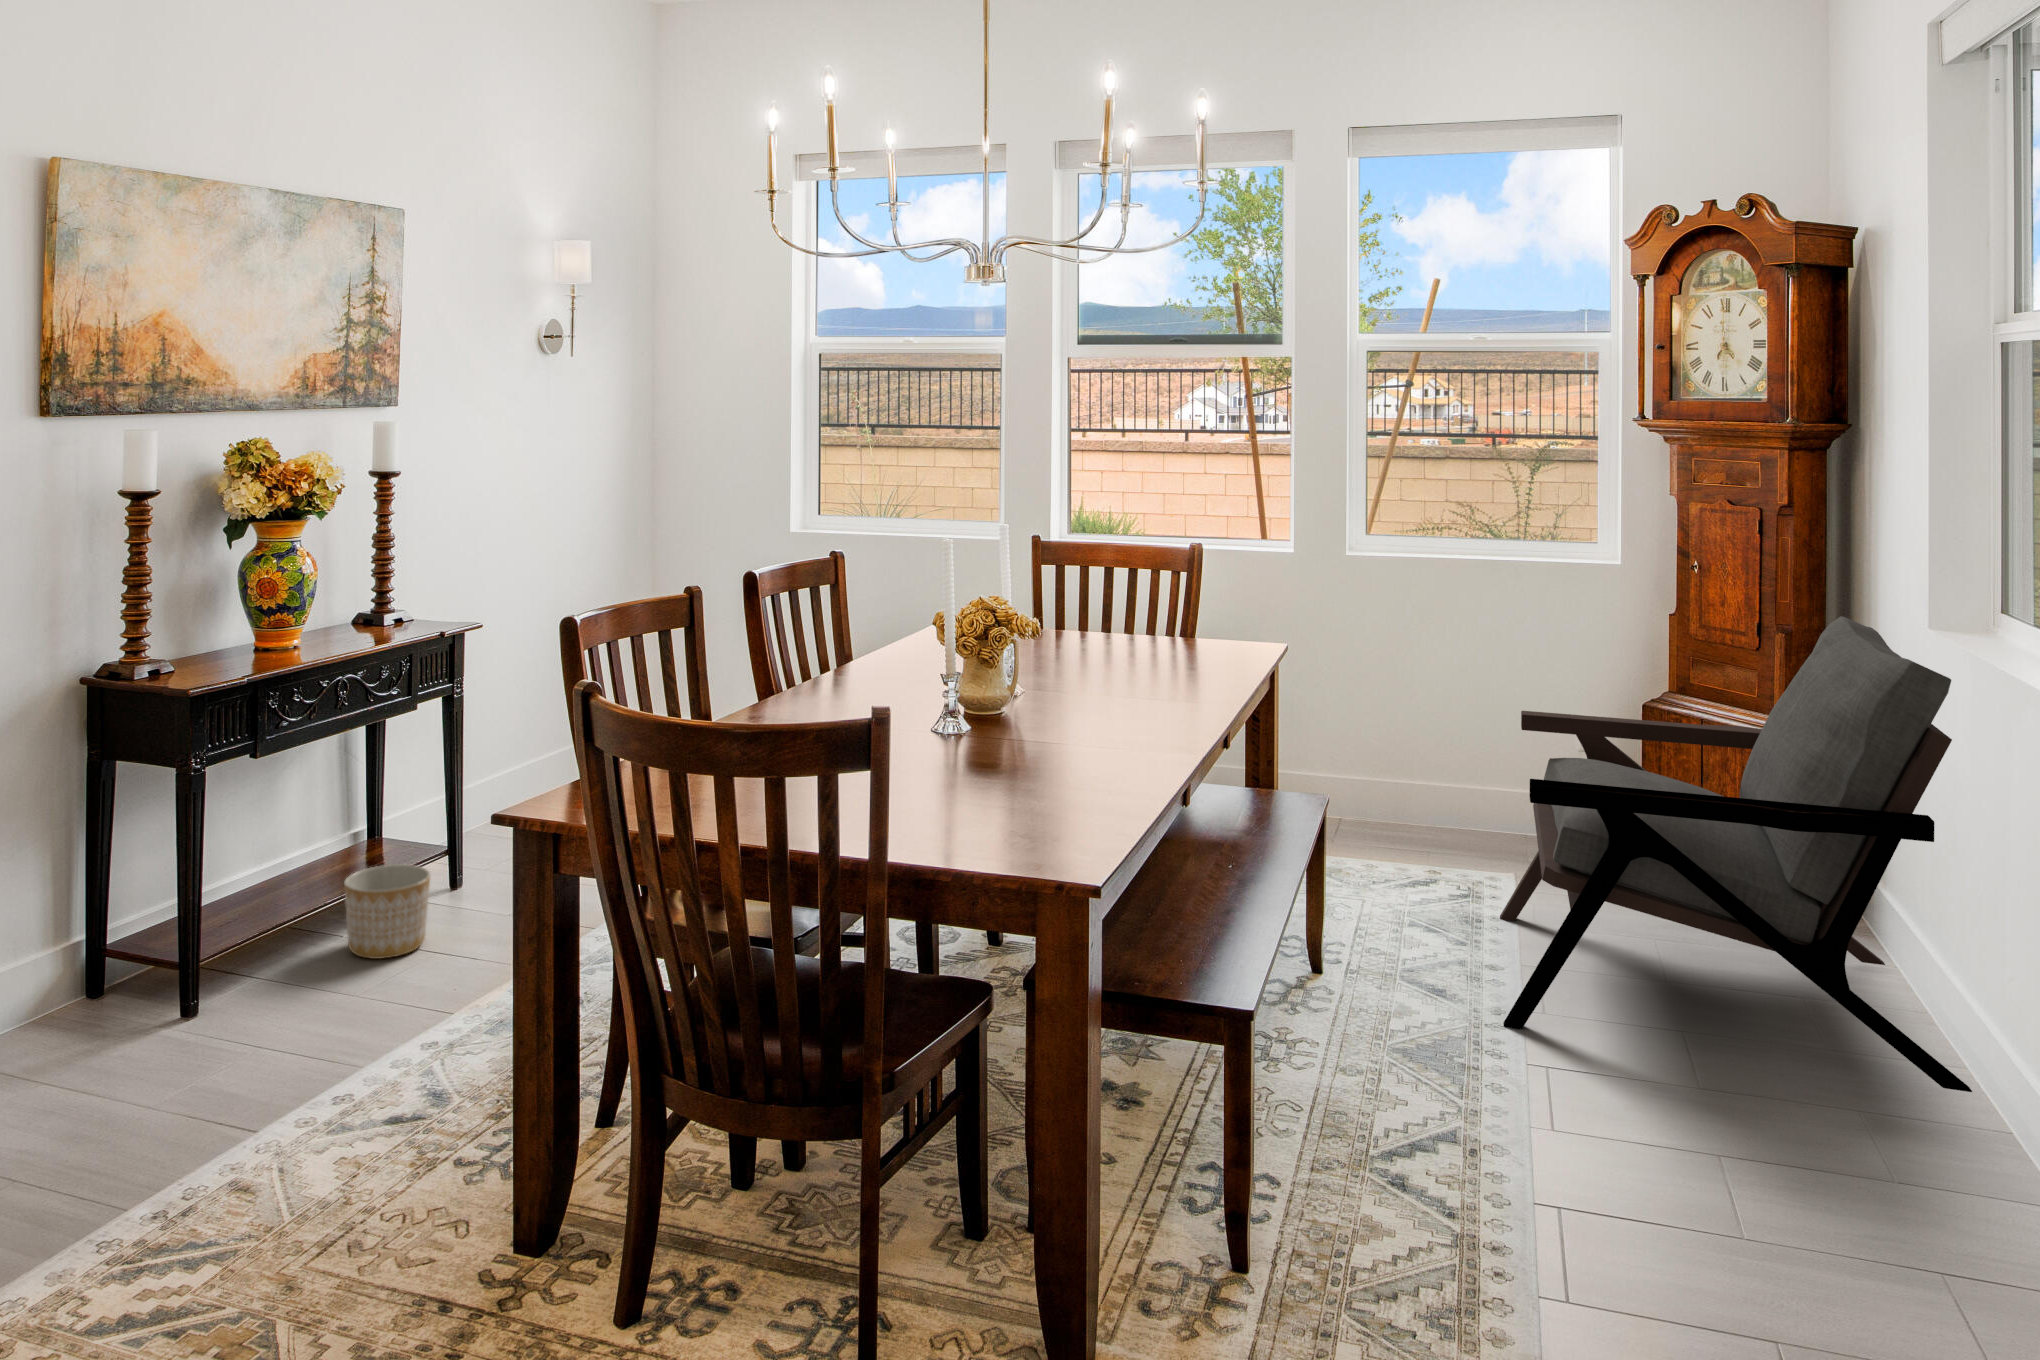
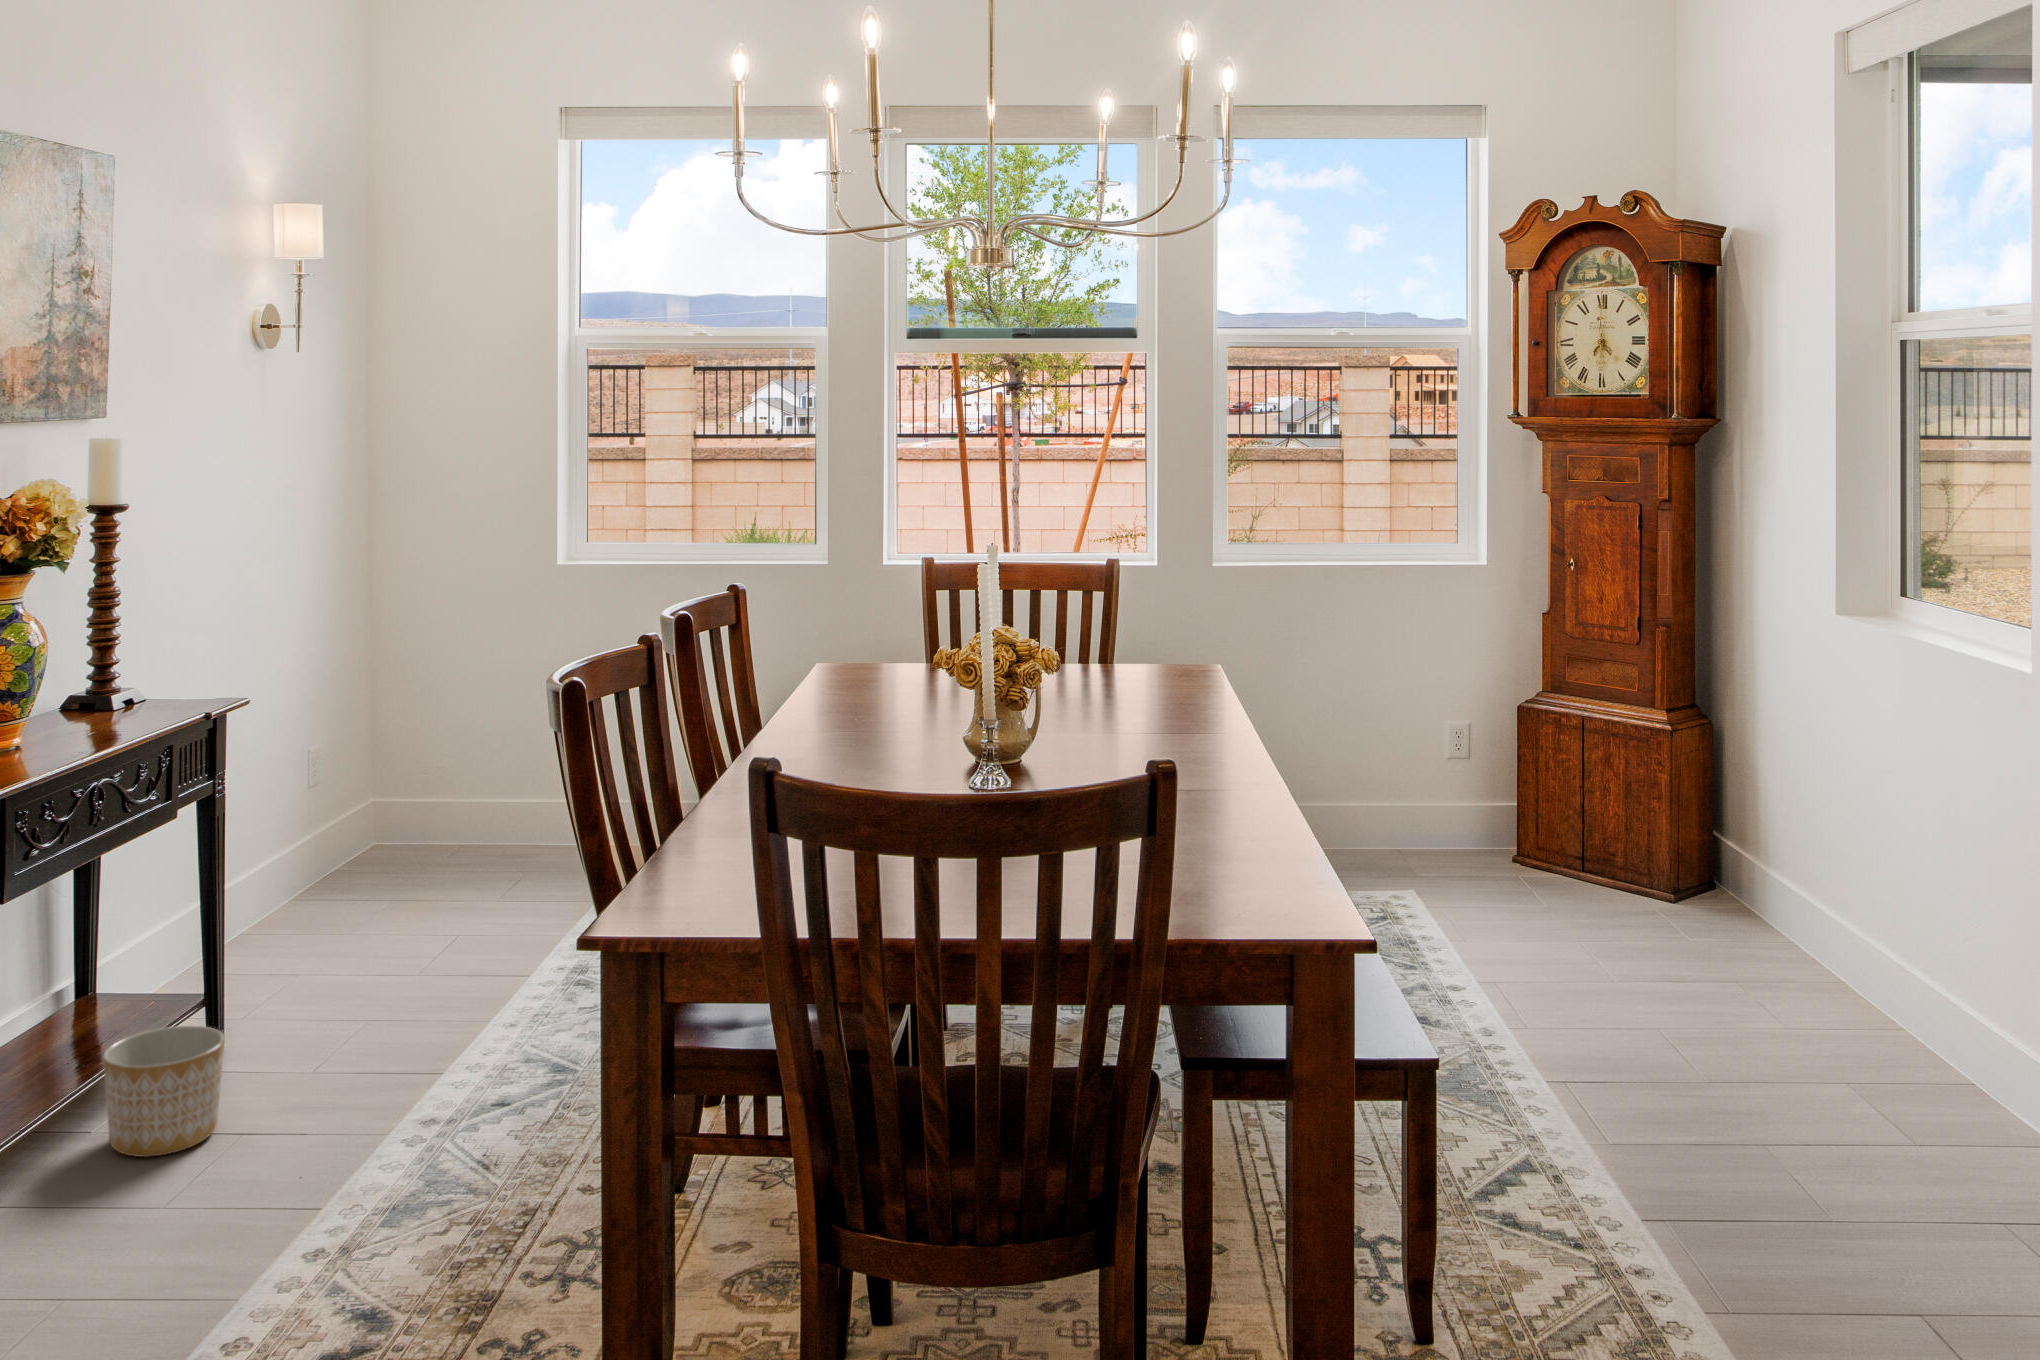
armchair: present [1500,616,1972,1092] -> none [1431,605,1929,1052]

